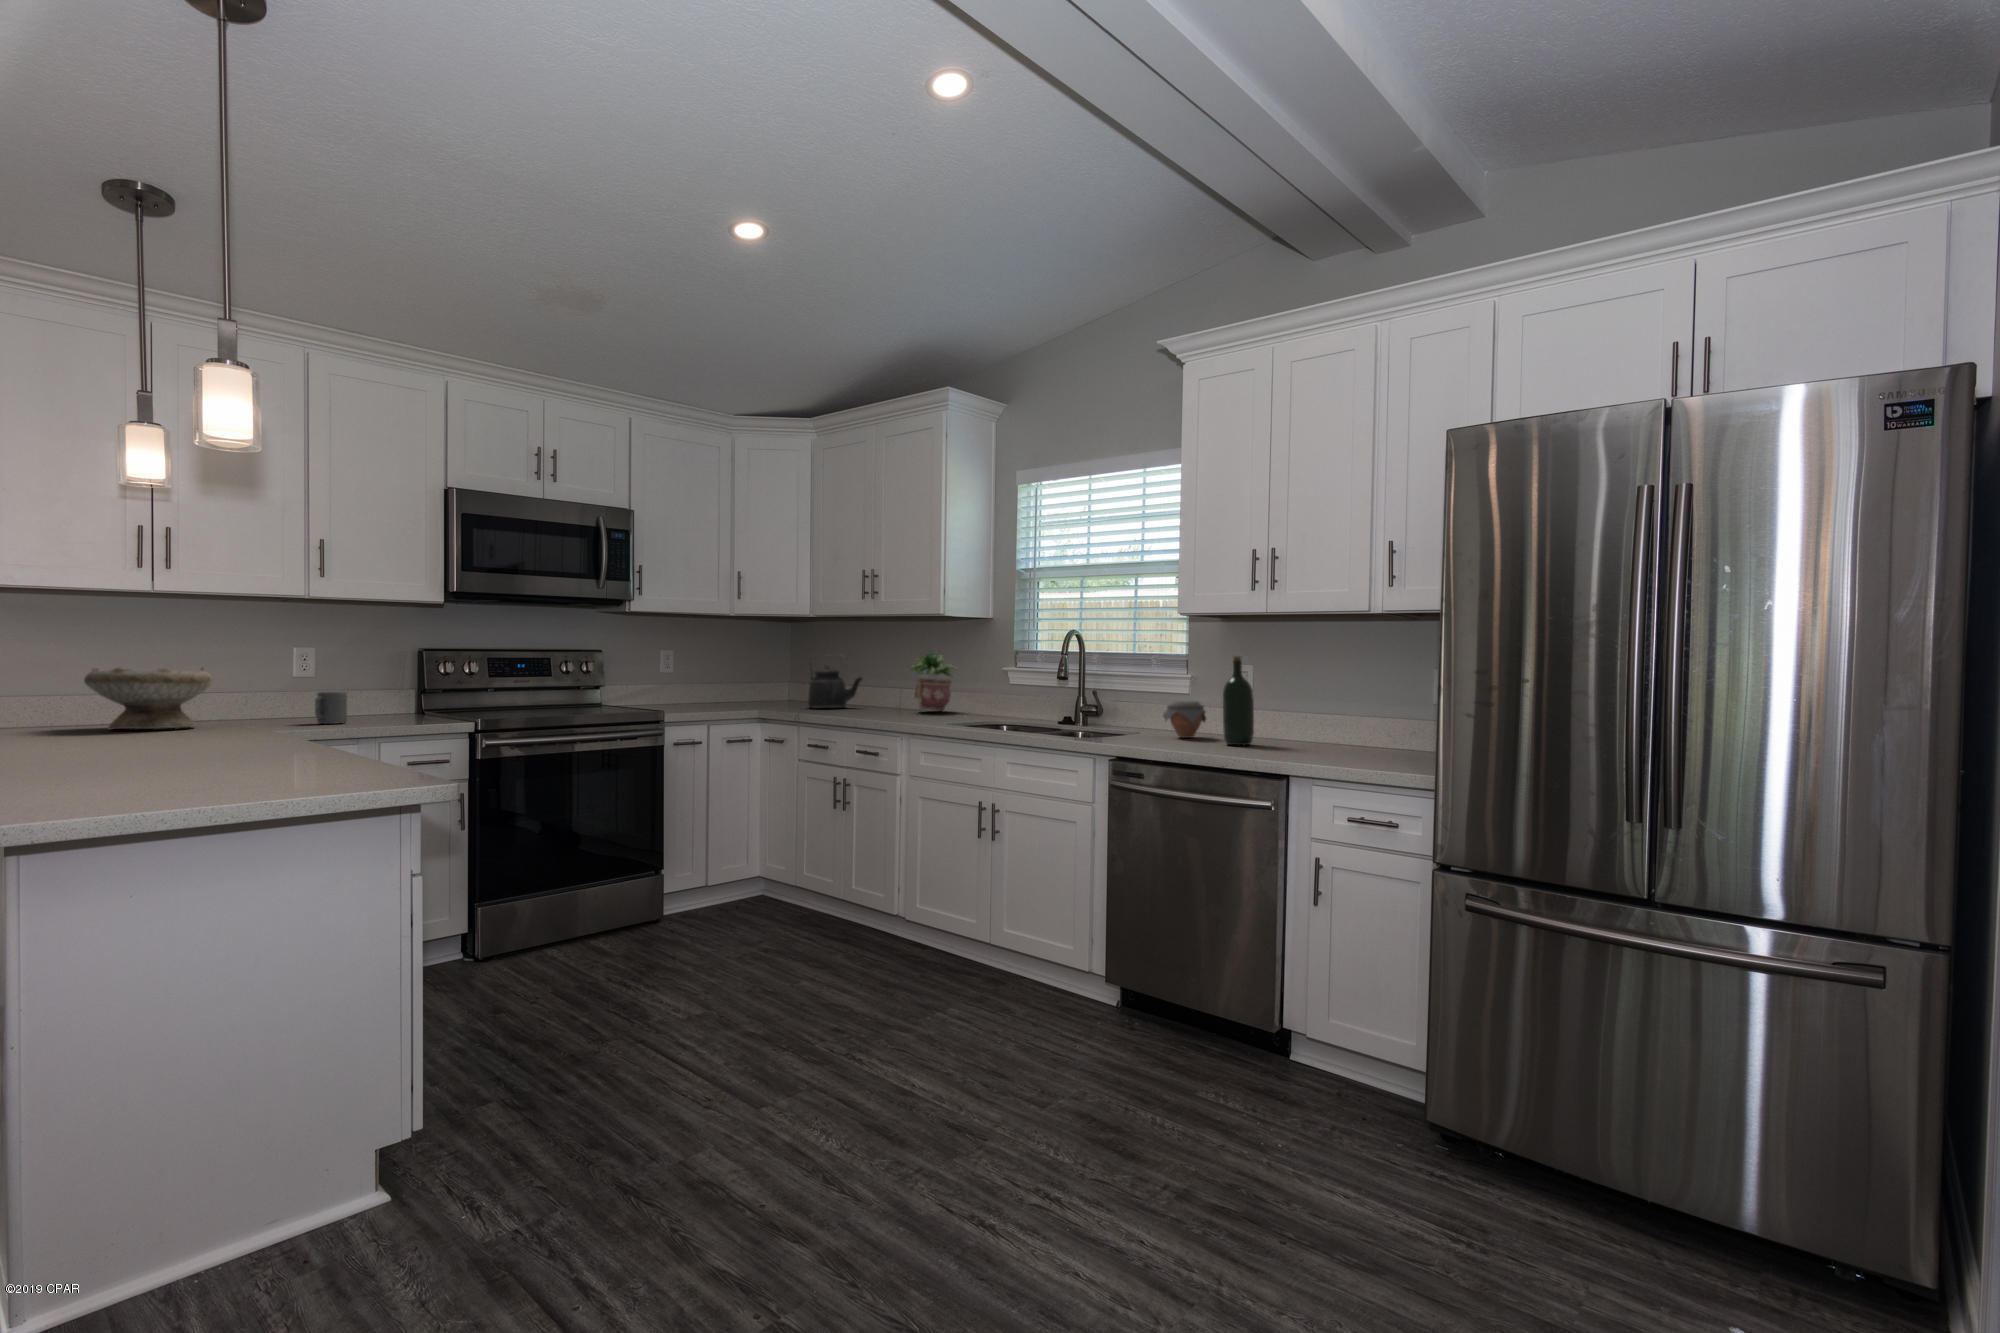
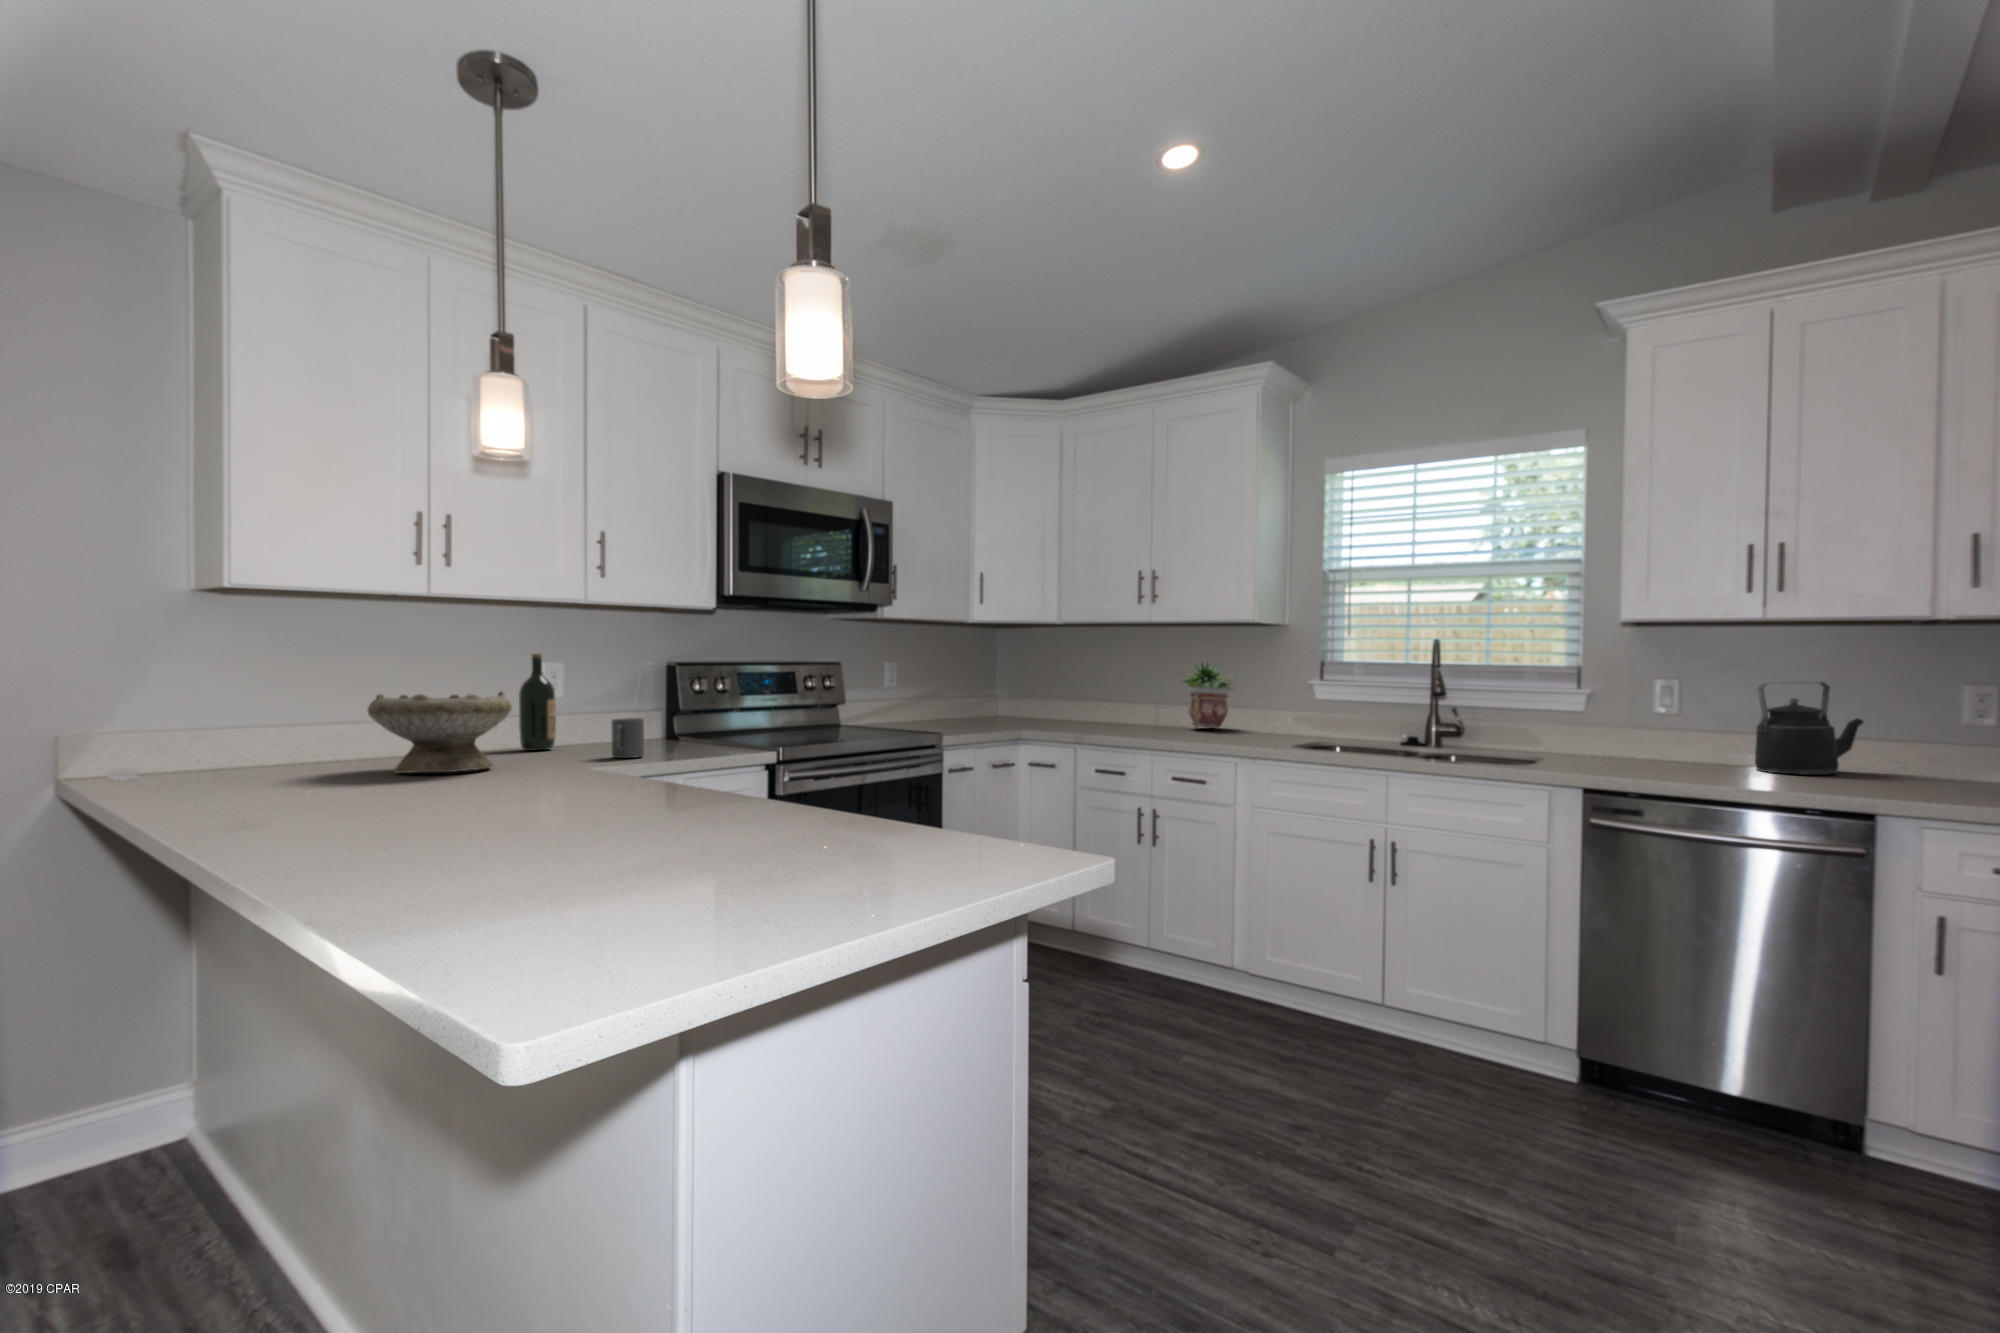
wine bottle: present [1223,656,1254,745] -> present [519,654,556,751]
kettle: present [808,657,862,708] -> present [1755,682,1864,775]
jar: present [1163,700,1206,738] -> none [1580,719,1636,762]

